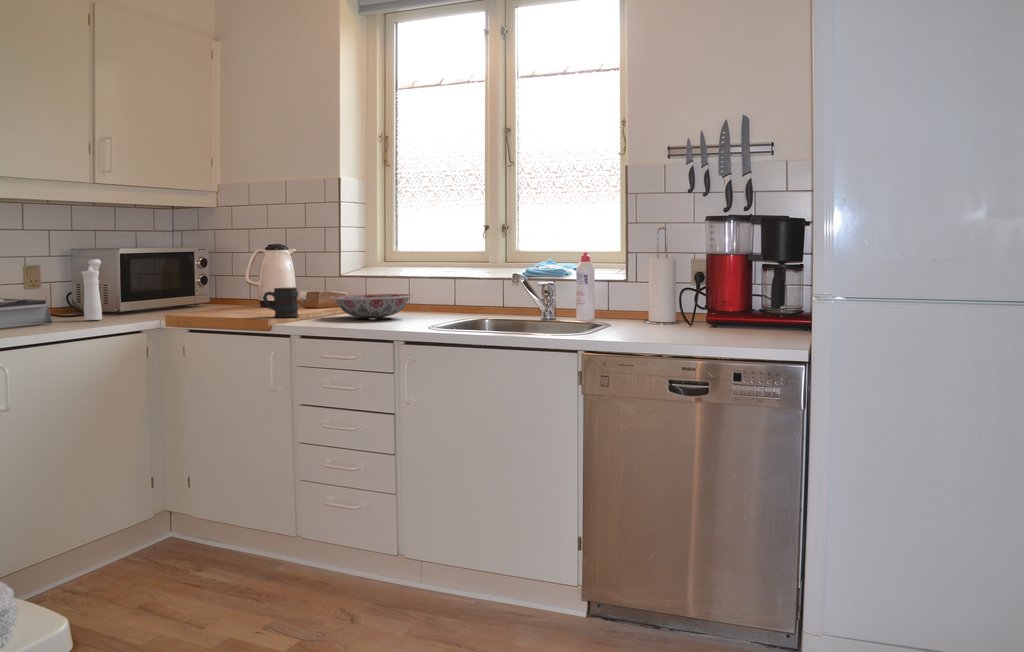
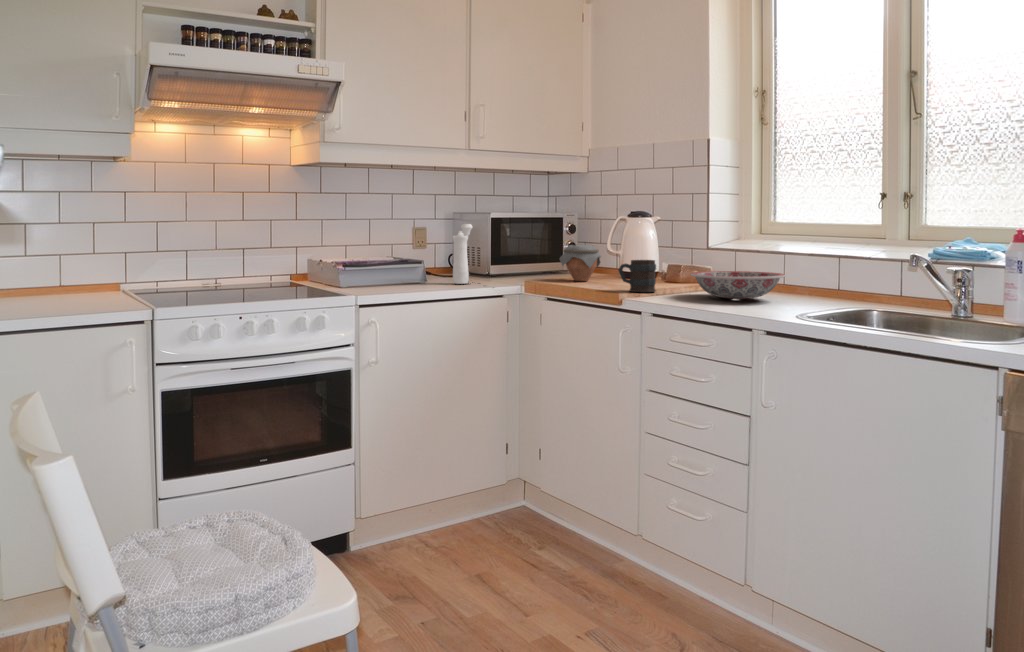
jar: none [199,277,241,312] -> present [560,245,601,281]

